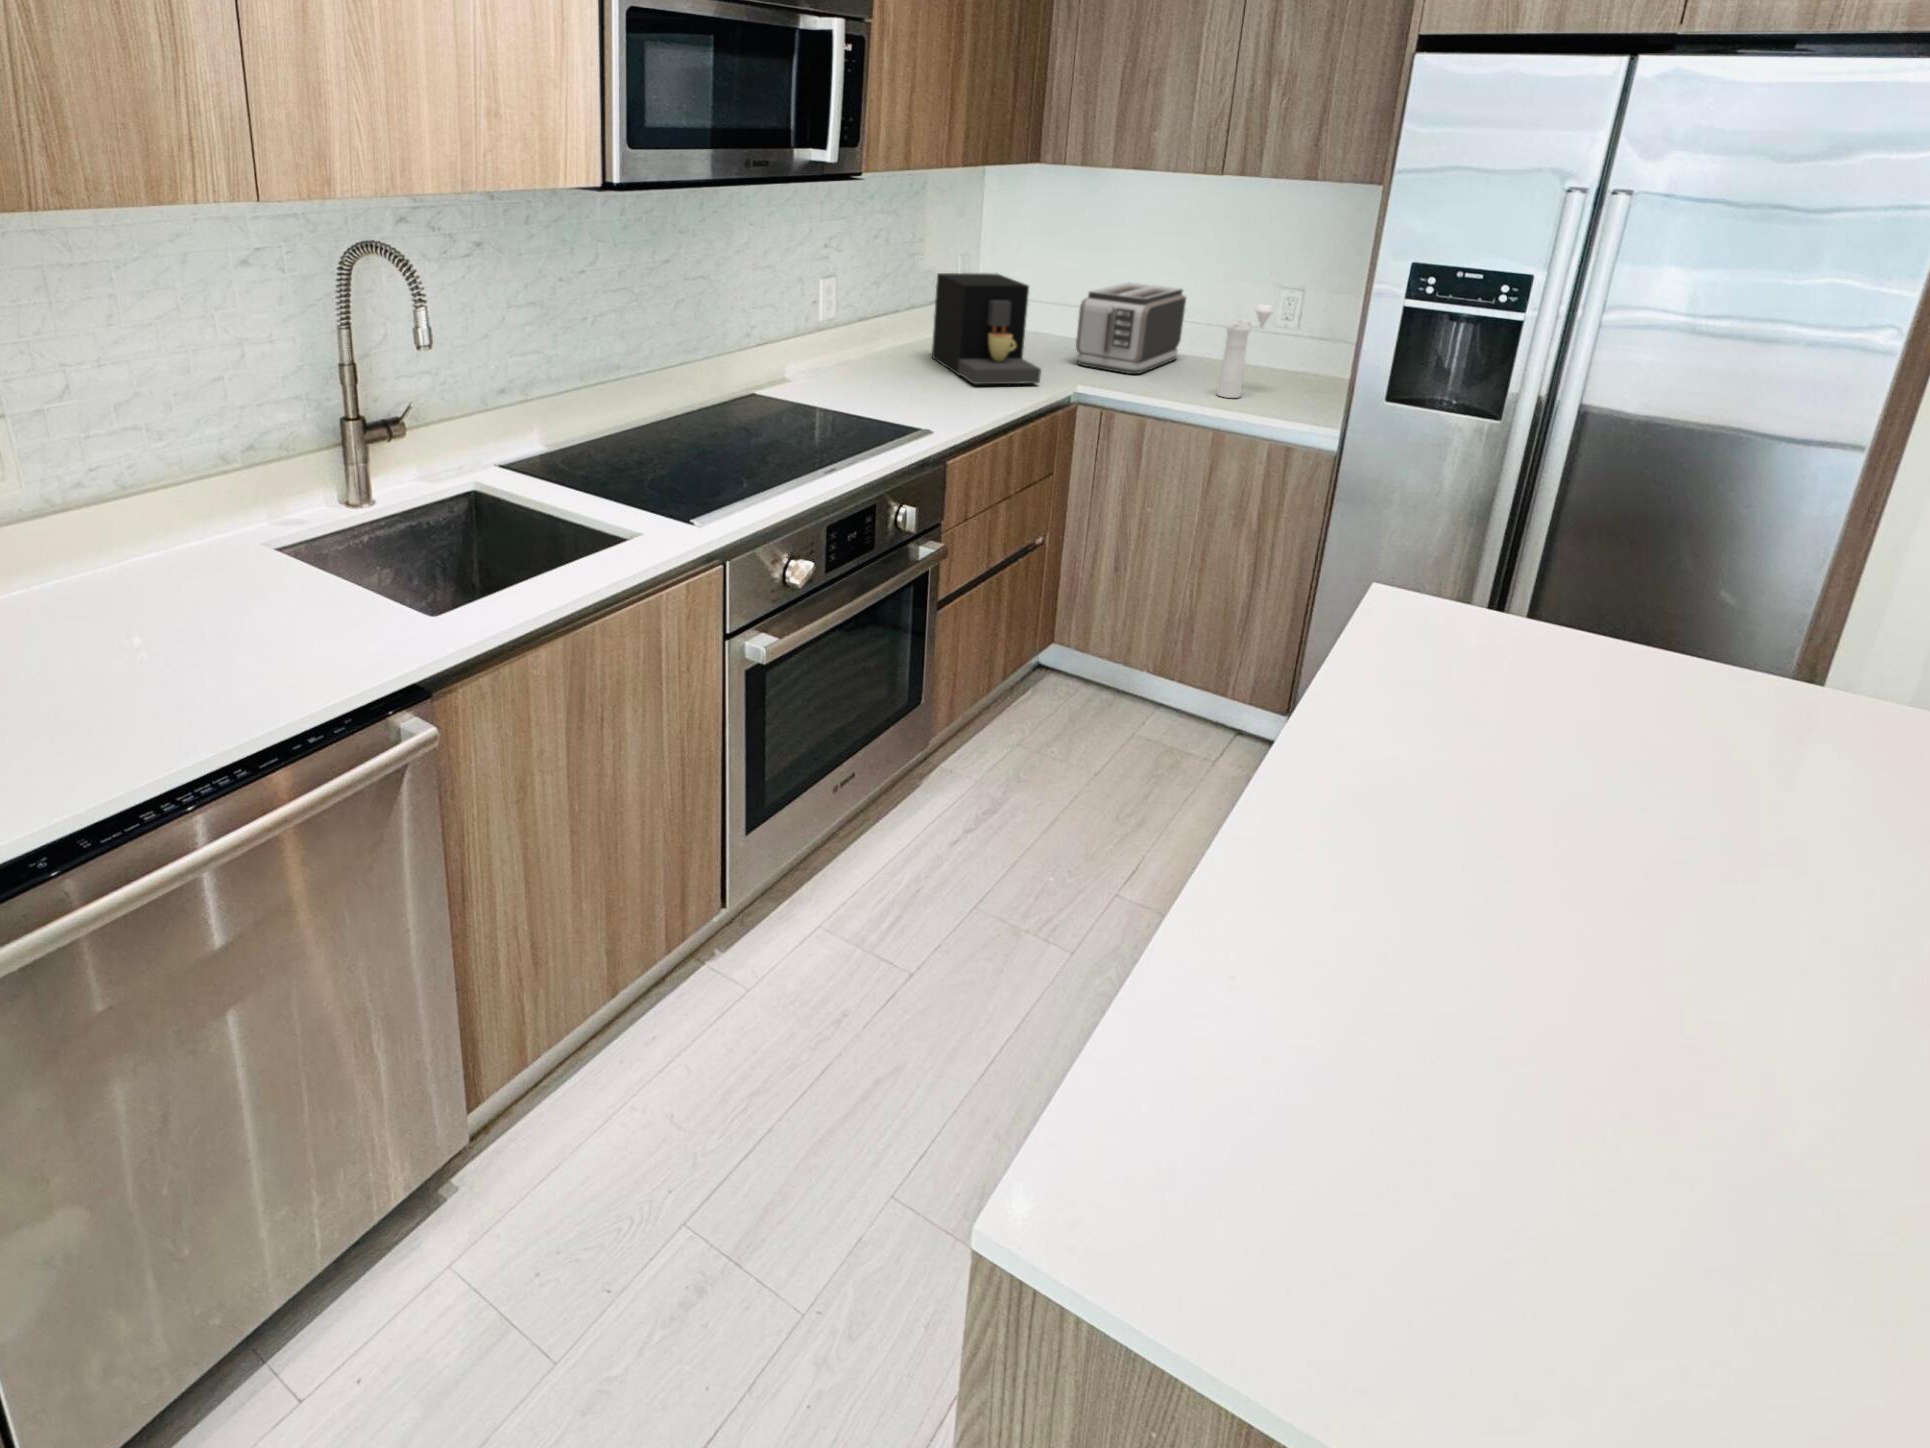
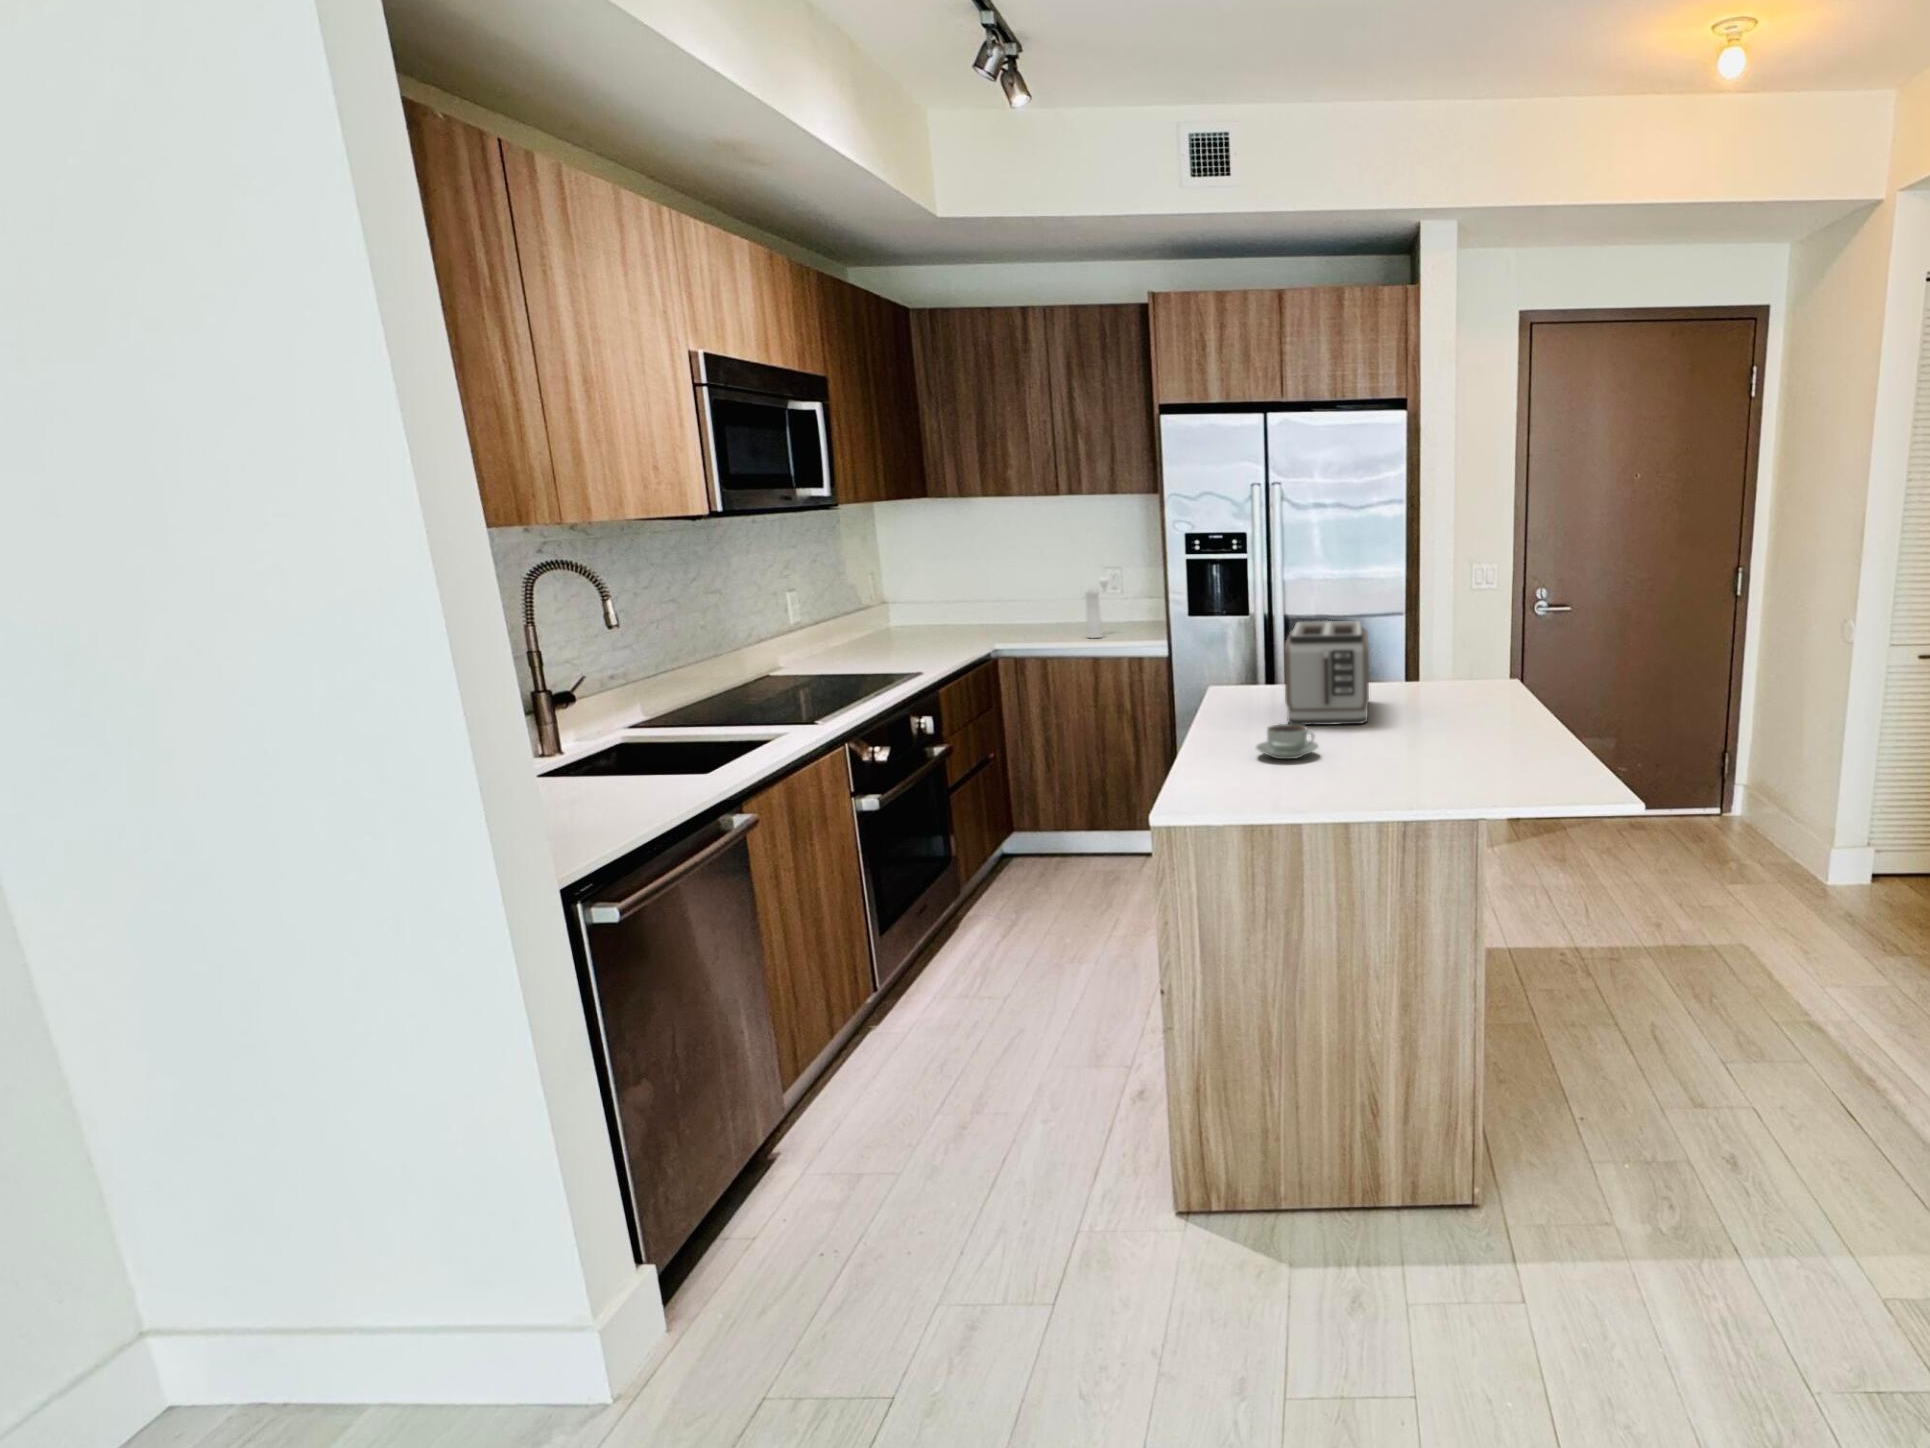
coffee maker: present [932,273,1041,384] -> none [870,578,970,652]
toaster: present [1076,282,1186,374] -> present [1284,621,1369,725]
coffee cup: none [1390,1027,1624,1222] -> present [1256,724,1318,759]

